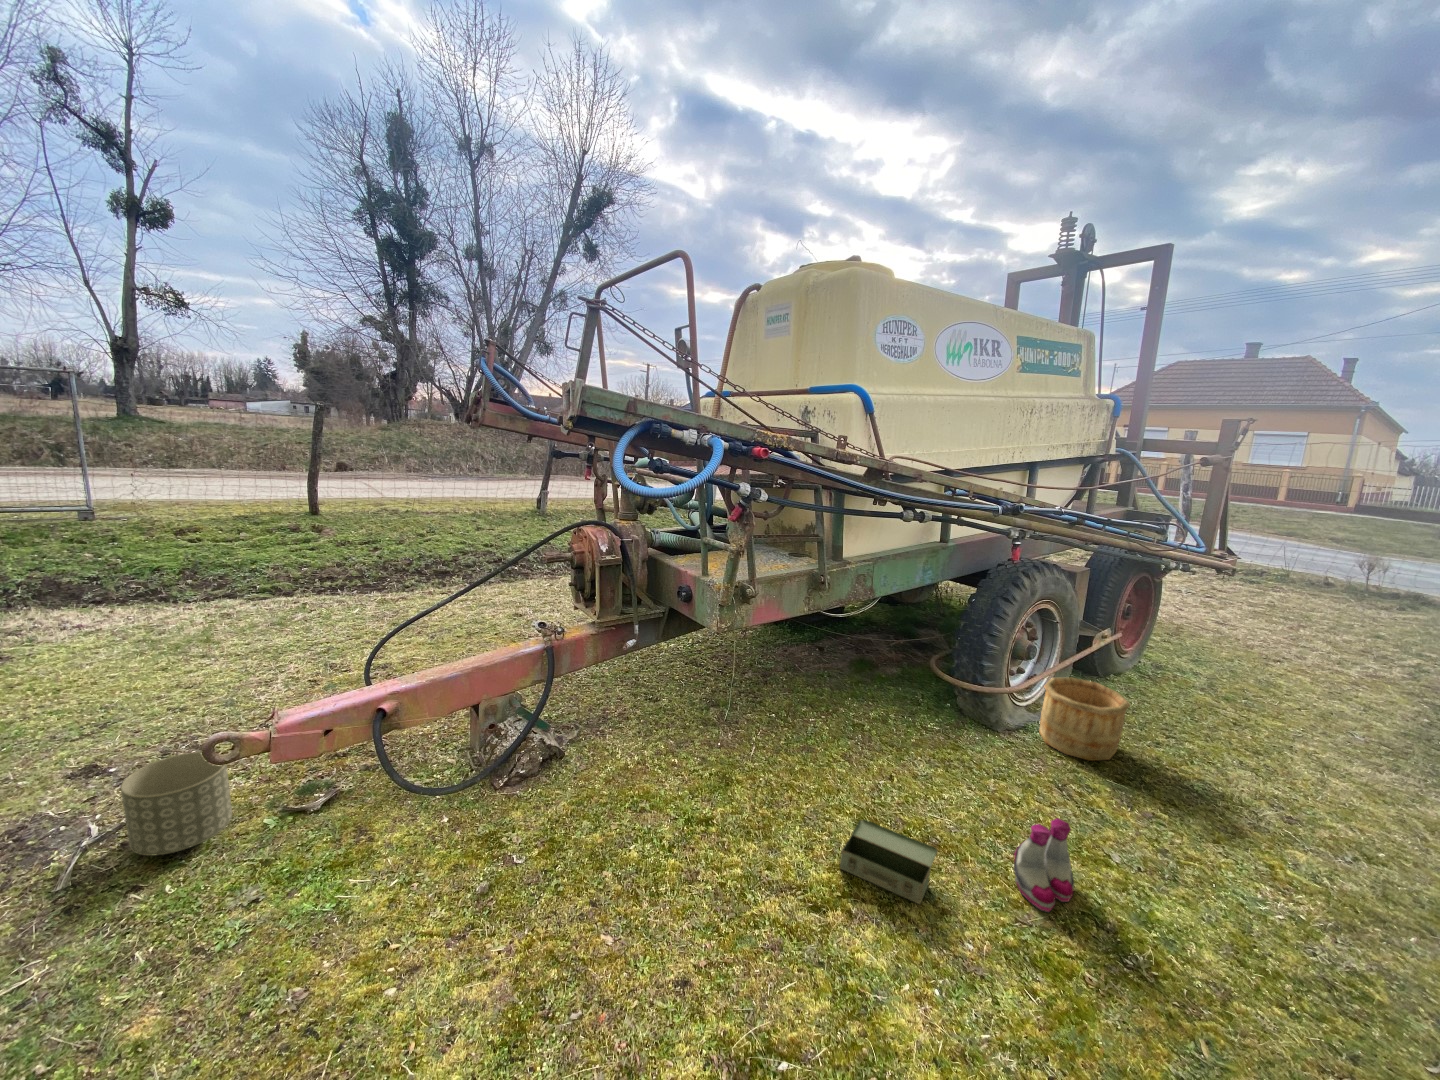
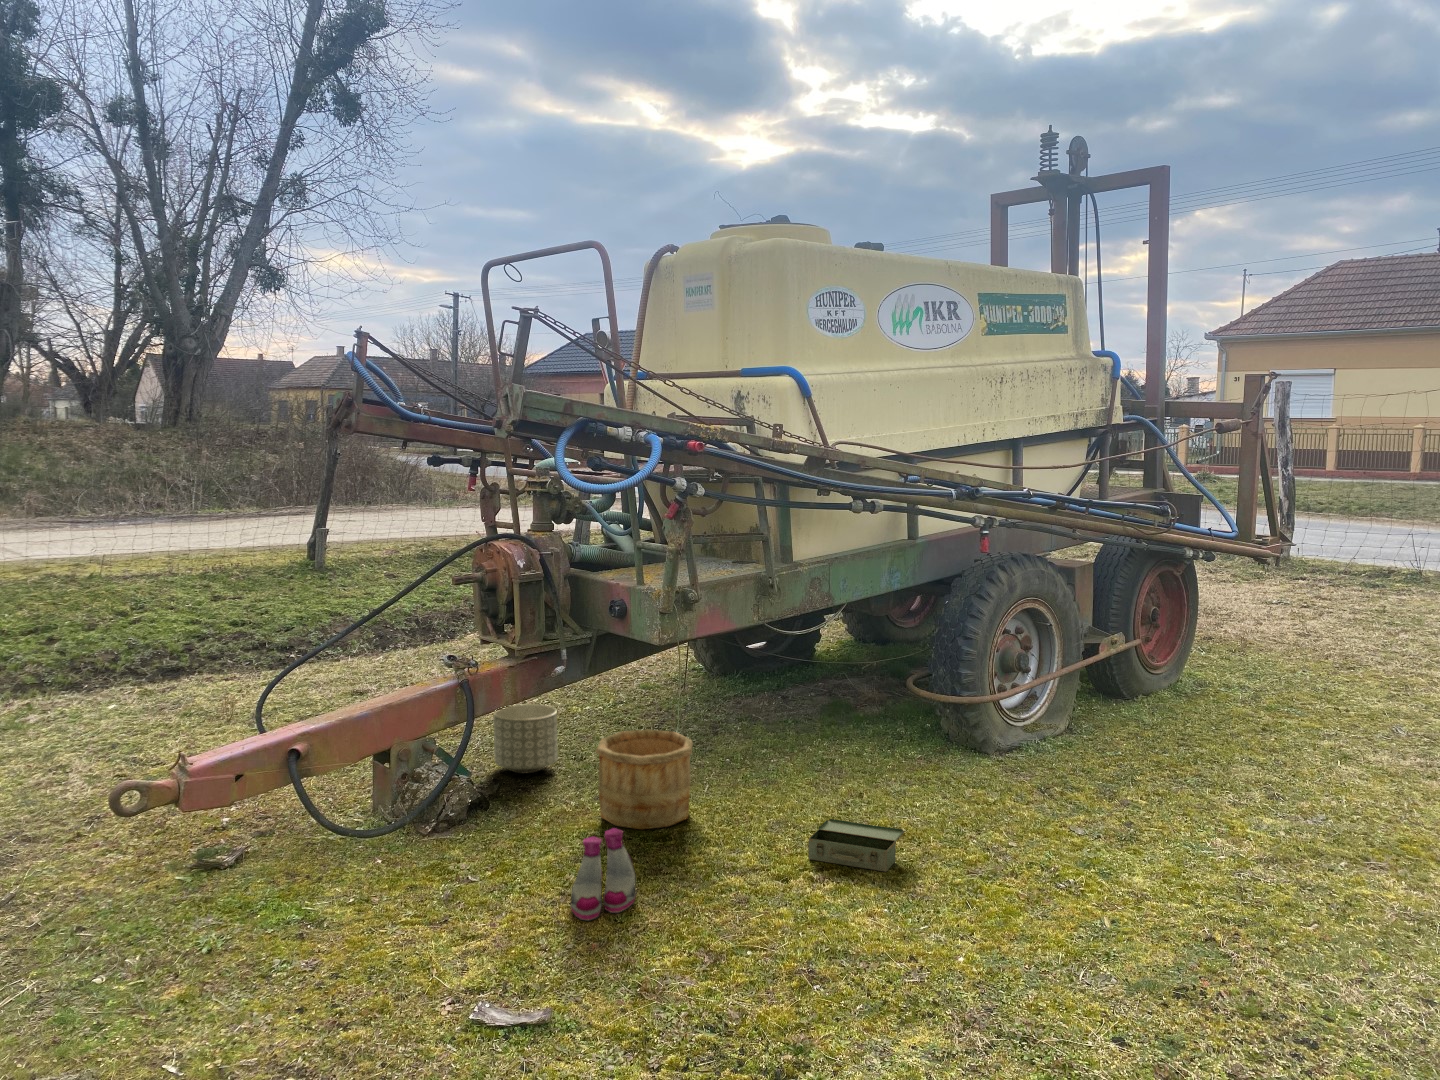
wooden bucket: present [1039,678,1130,761] -> present [595,729,693,829]
planter: present [121,752,232,856] -> present [494,704,558,773]
boots: present [1014,818,1074,912] -> present [570,828,636,920]

